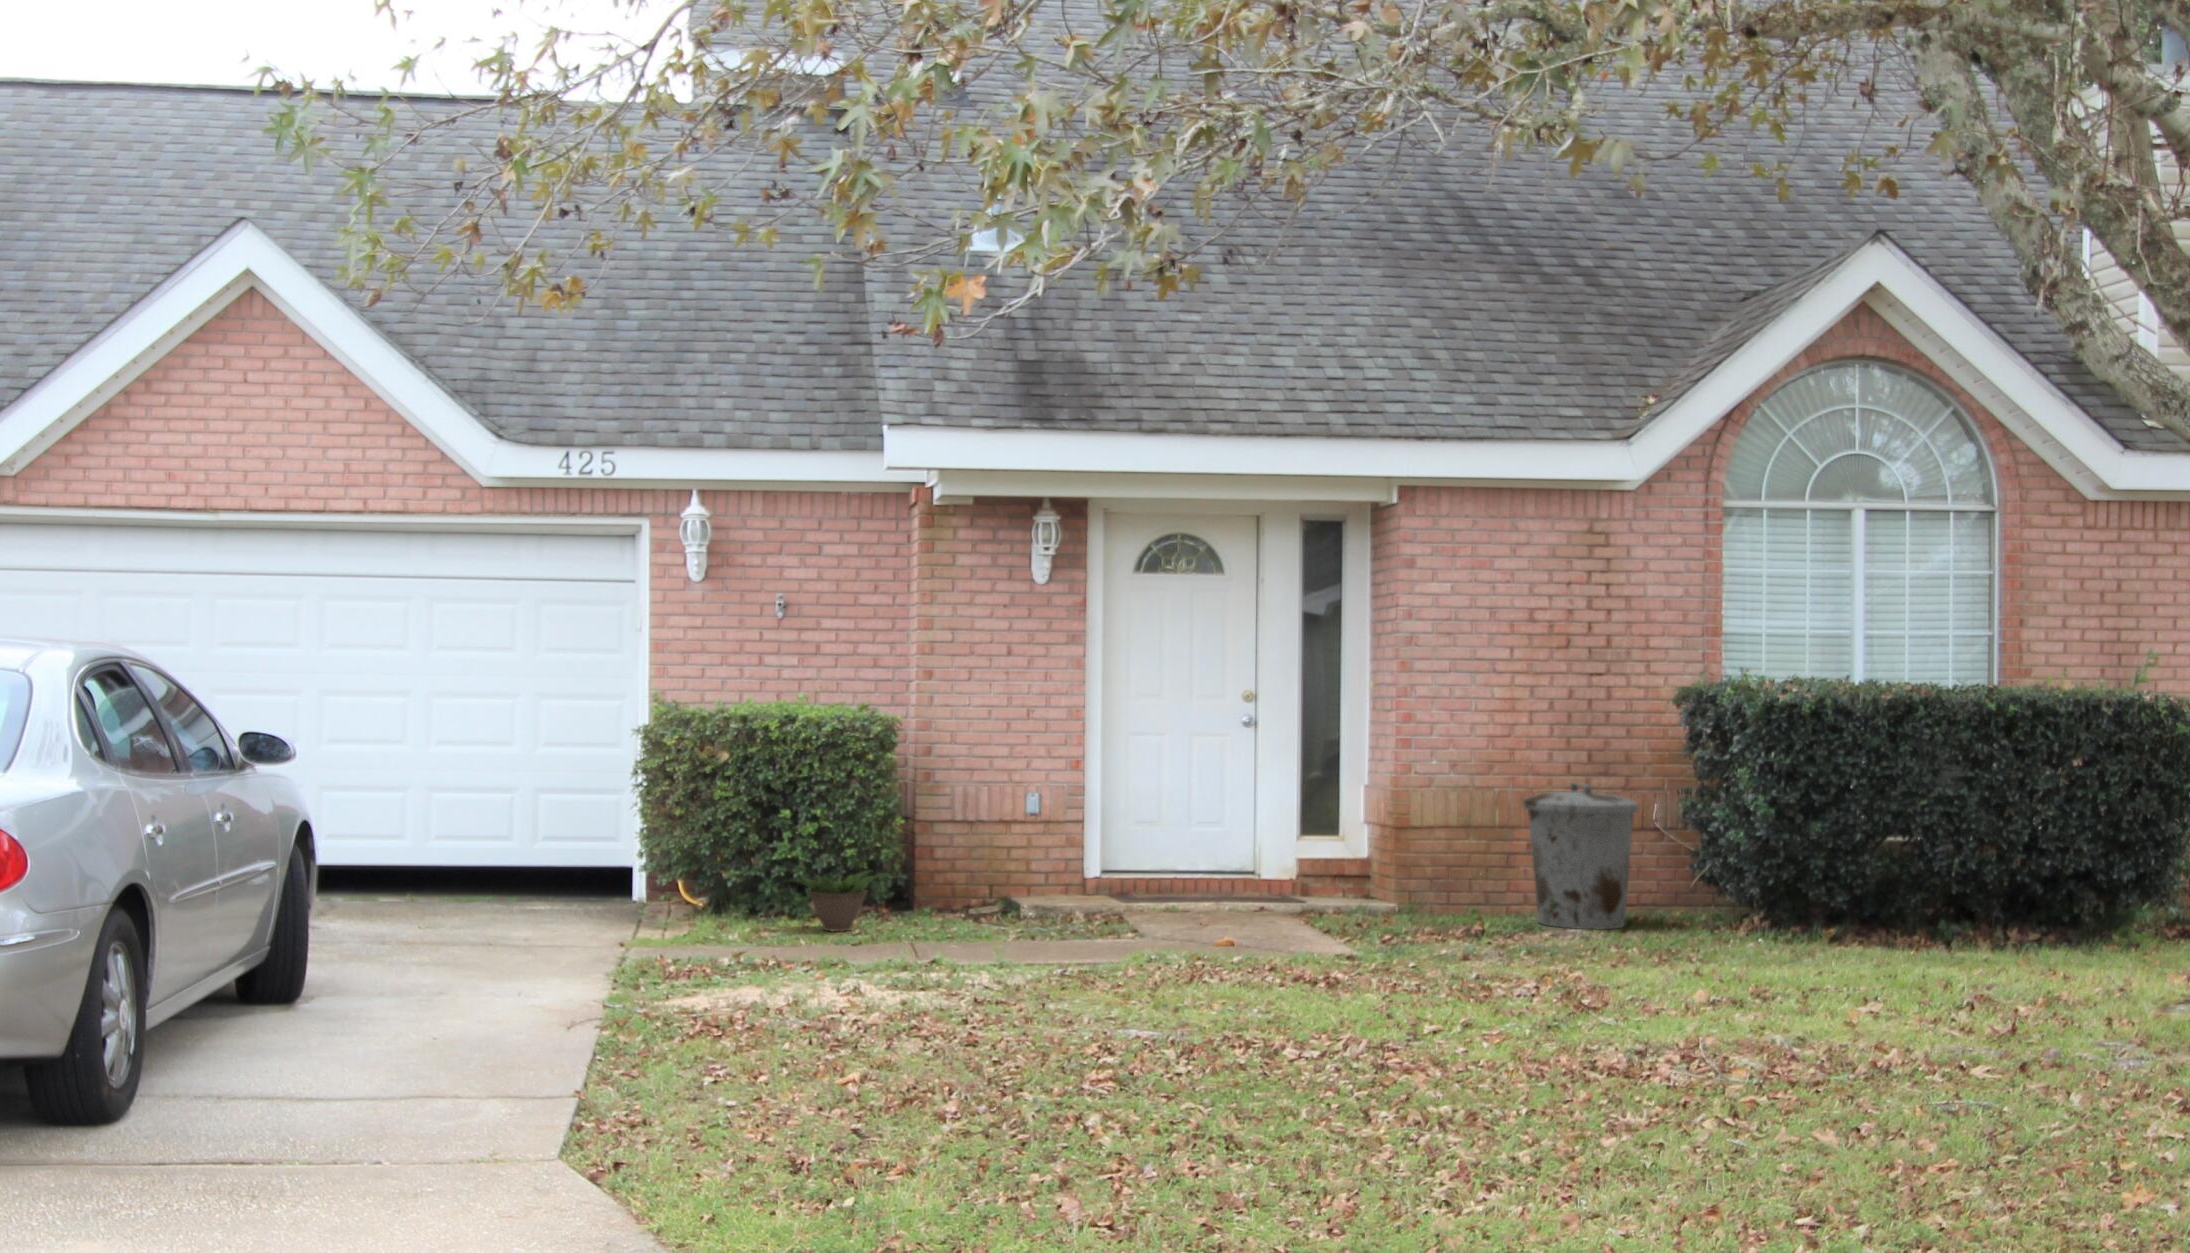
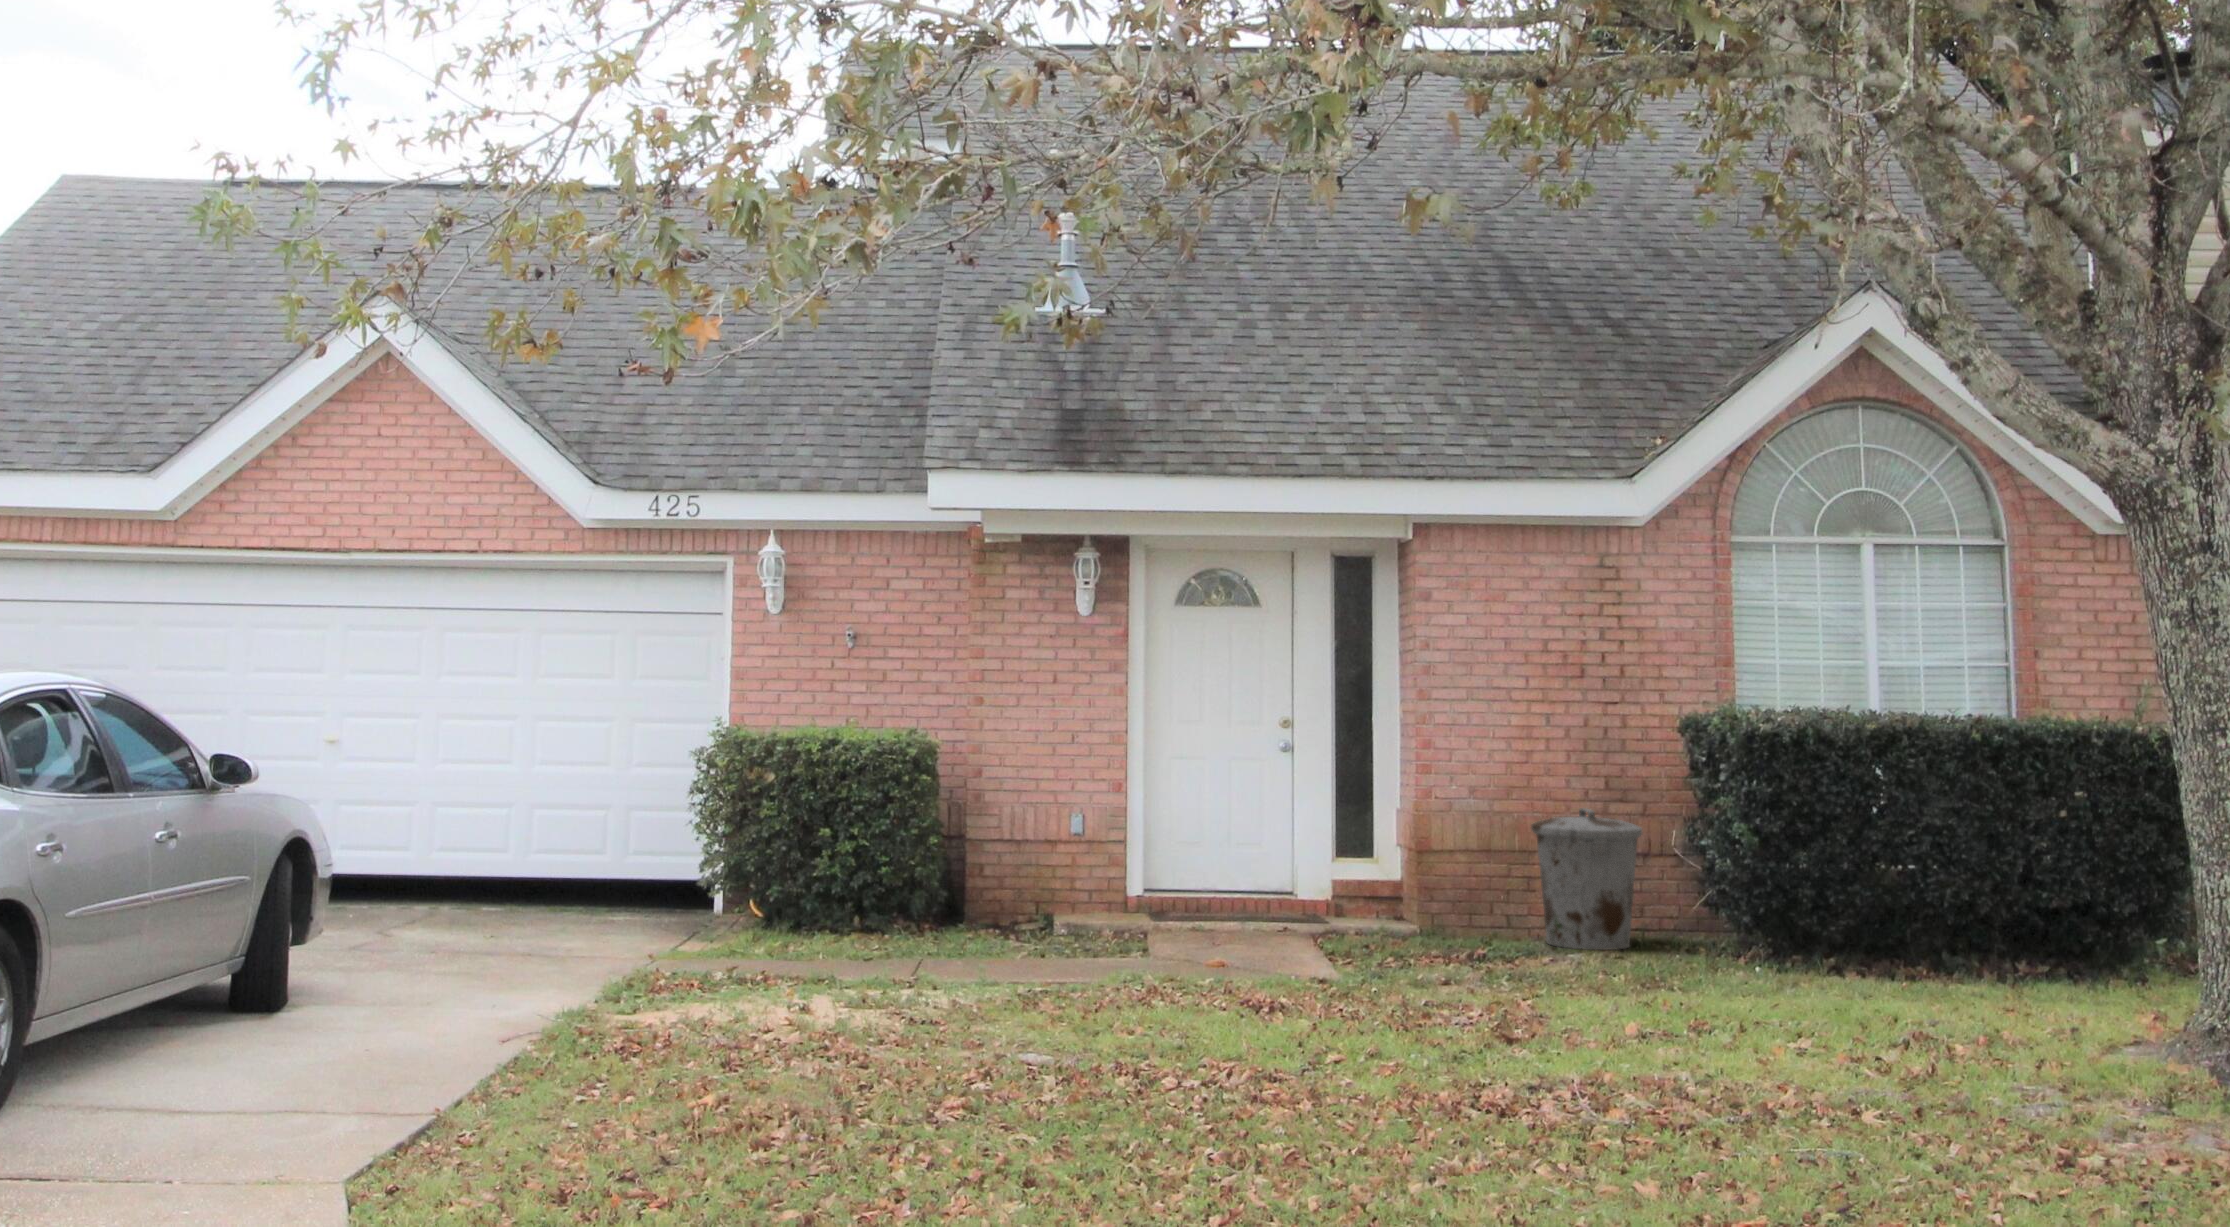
decorative plant: present [790,871,883,932] -> none [819,884,919,941]

